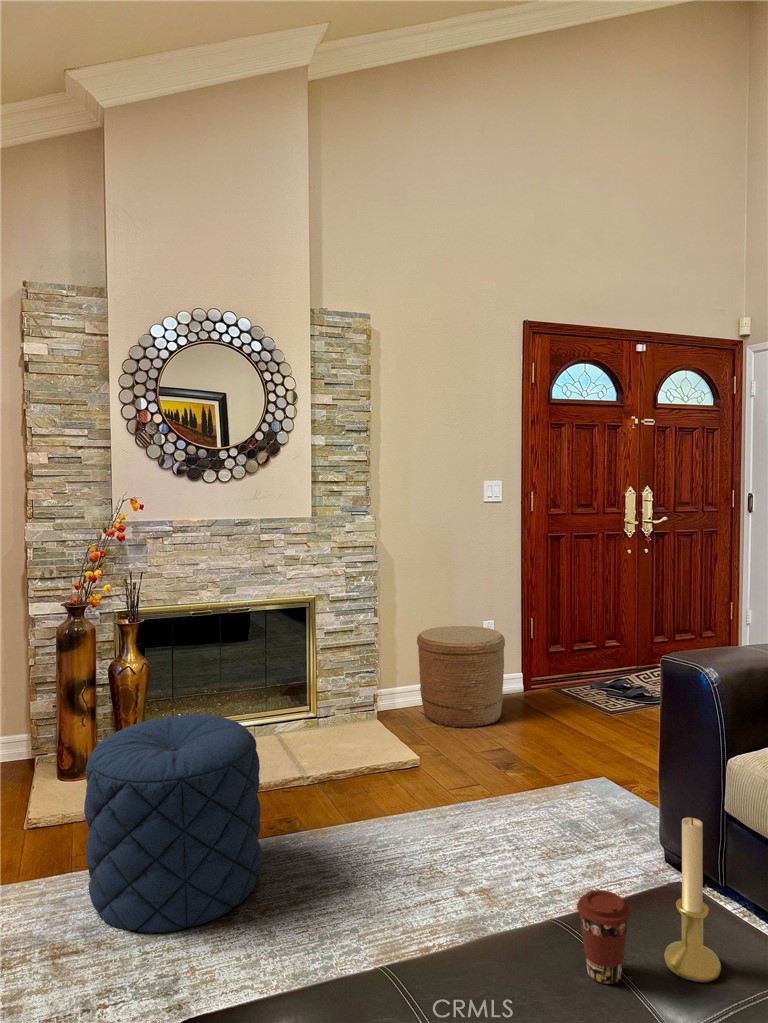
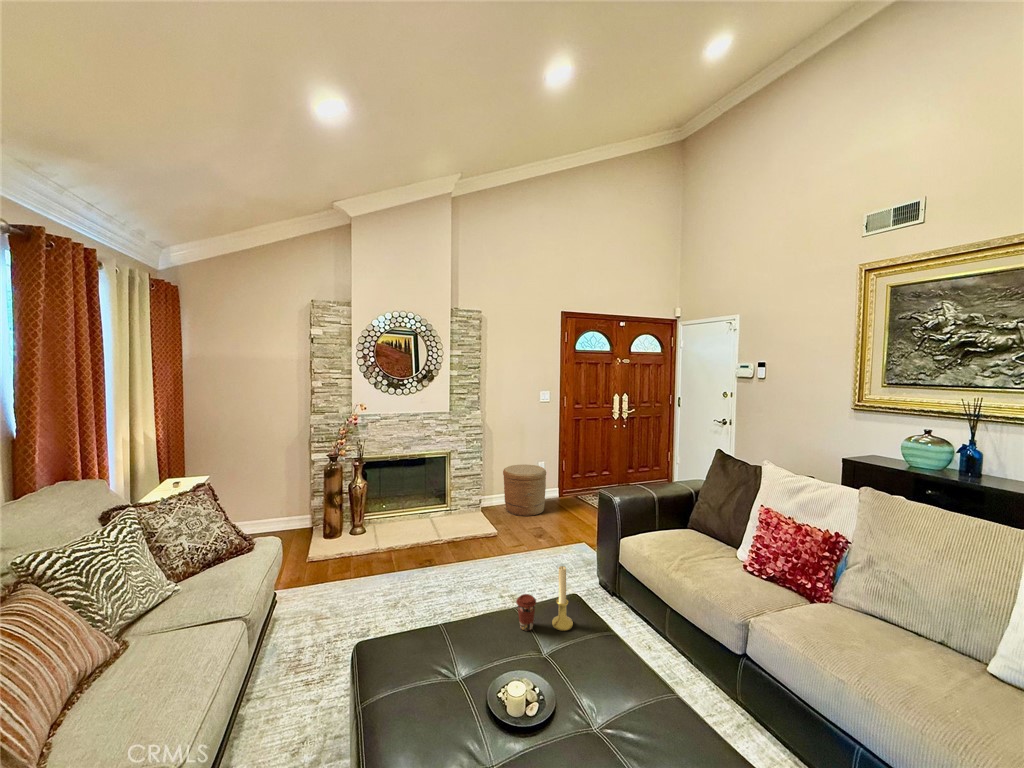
pouf: present [84,715,262,933] -> none [332,512,413,611]

